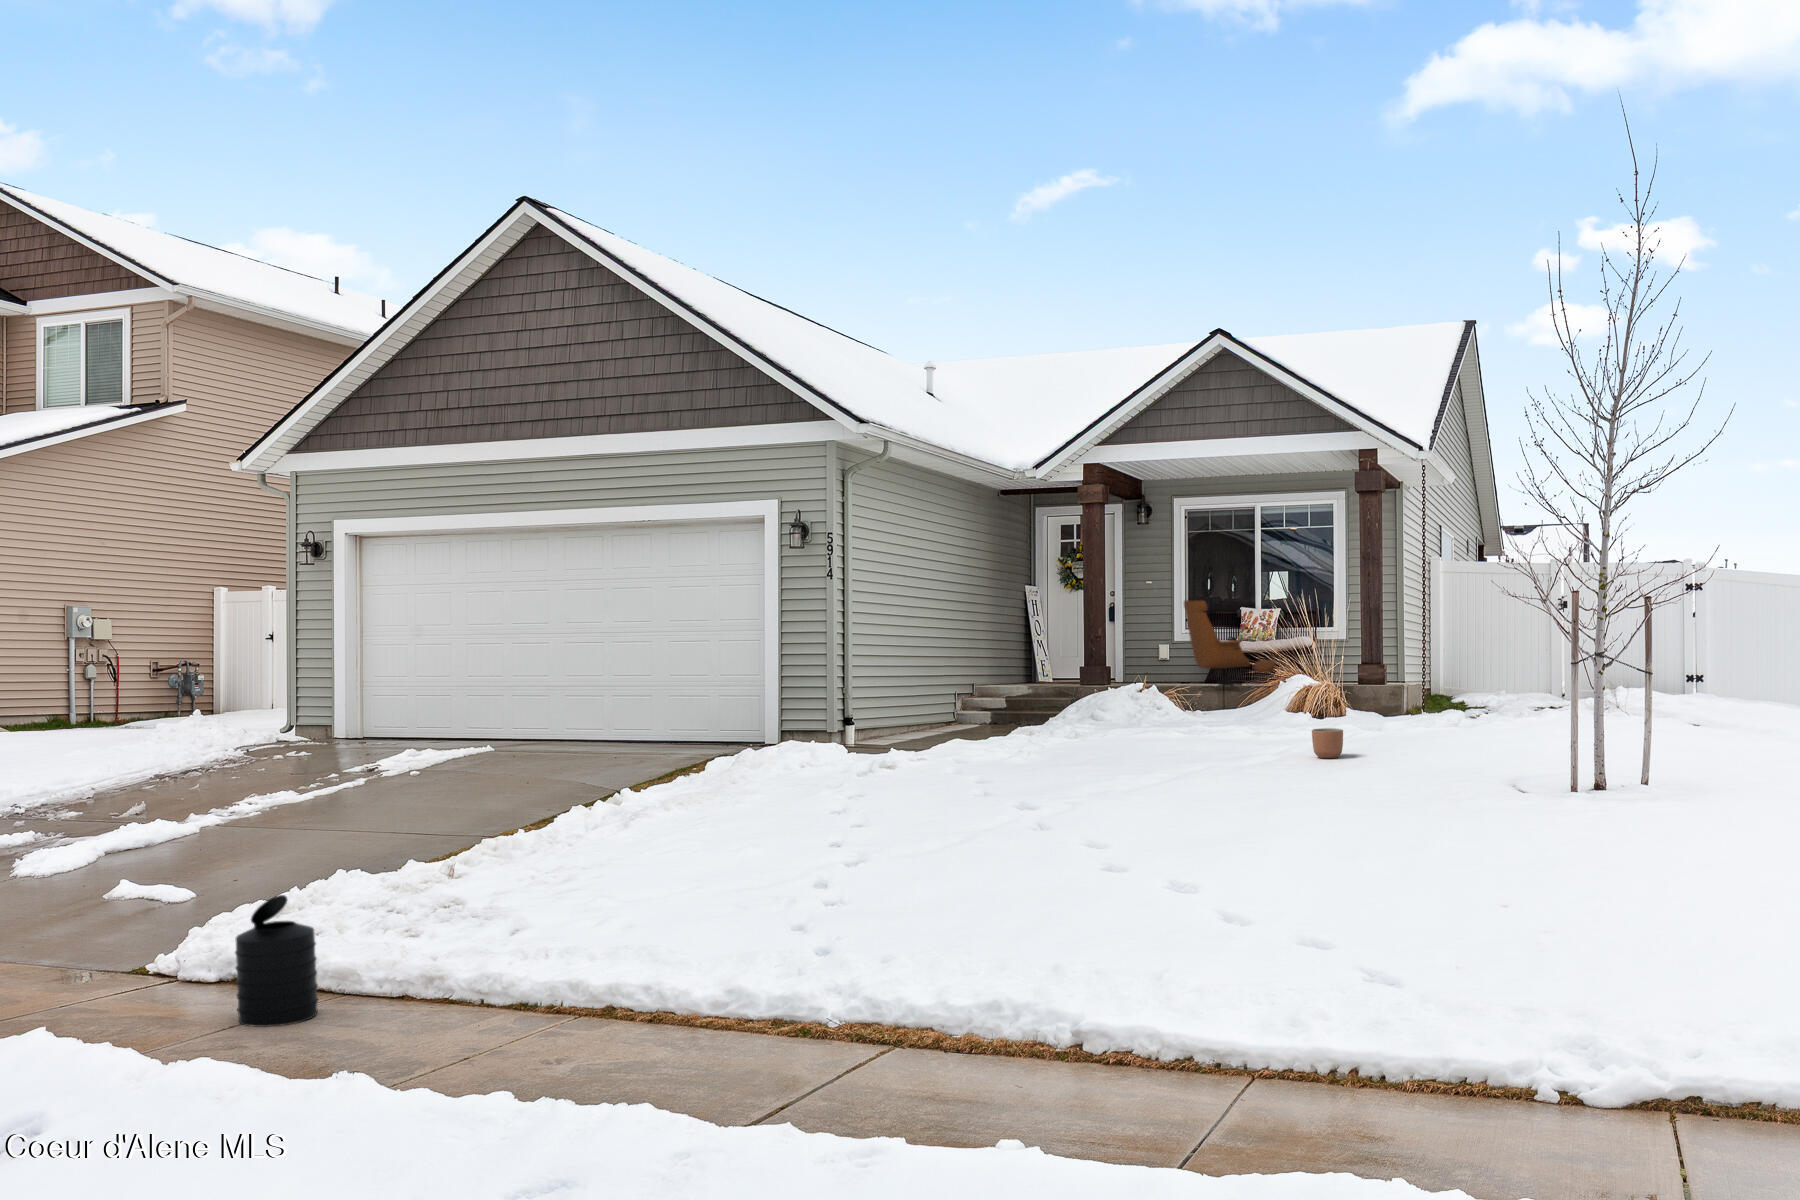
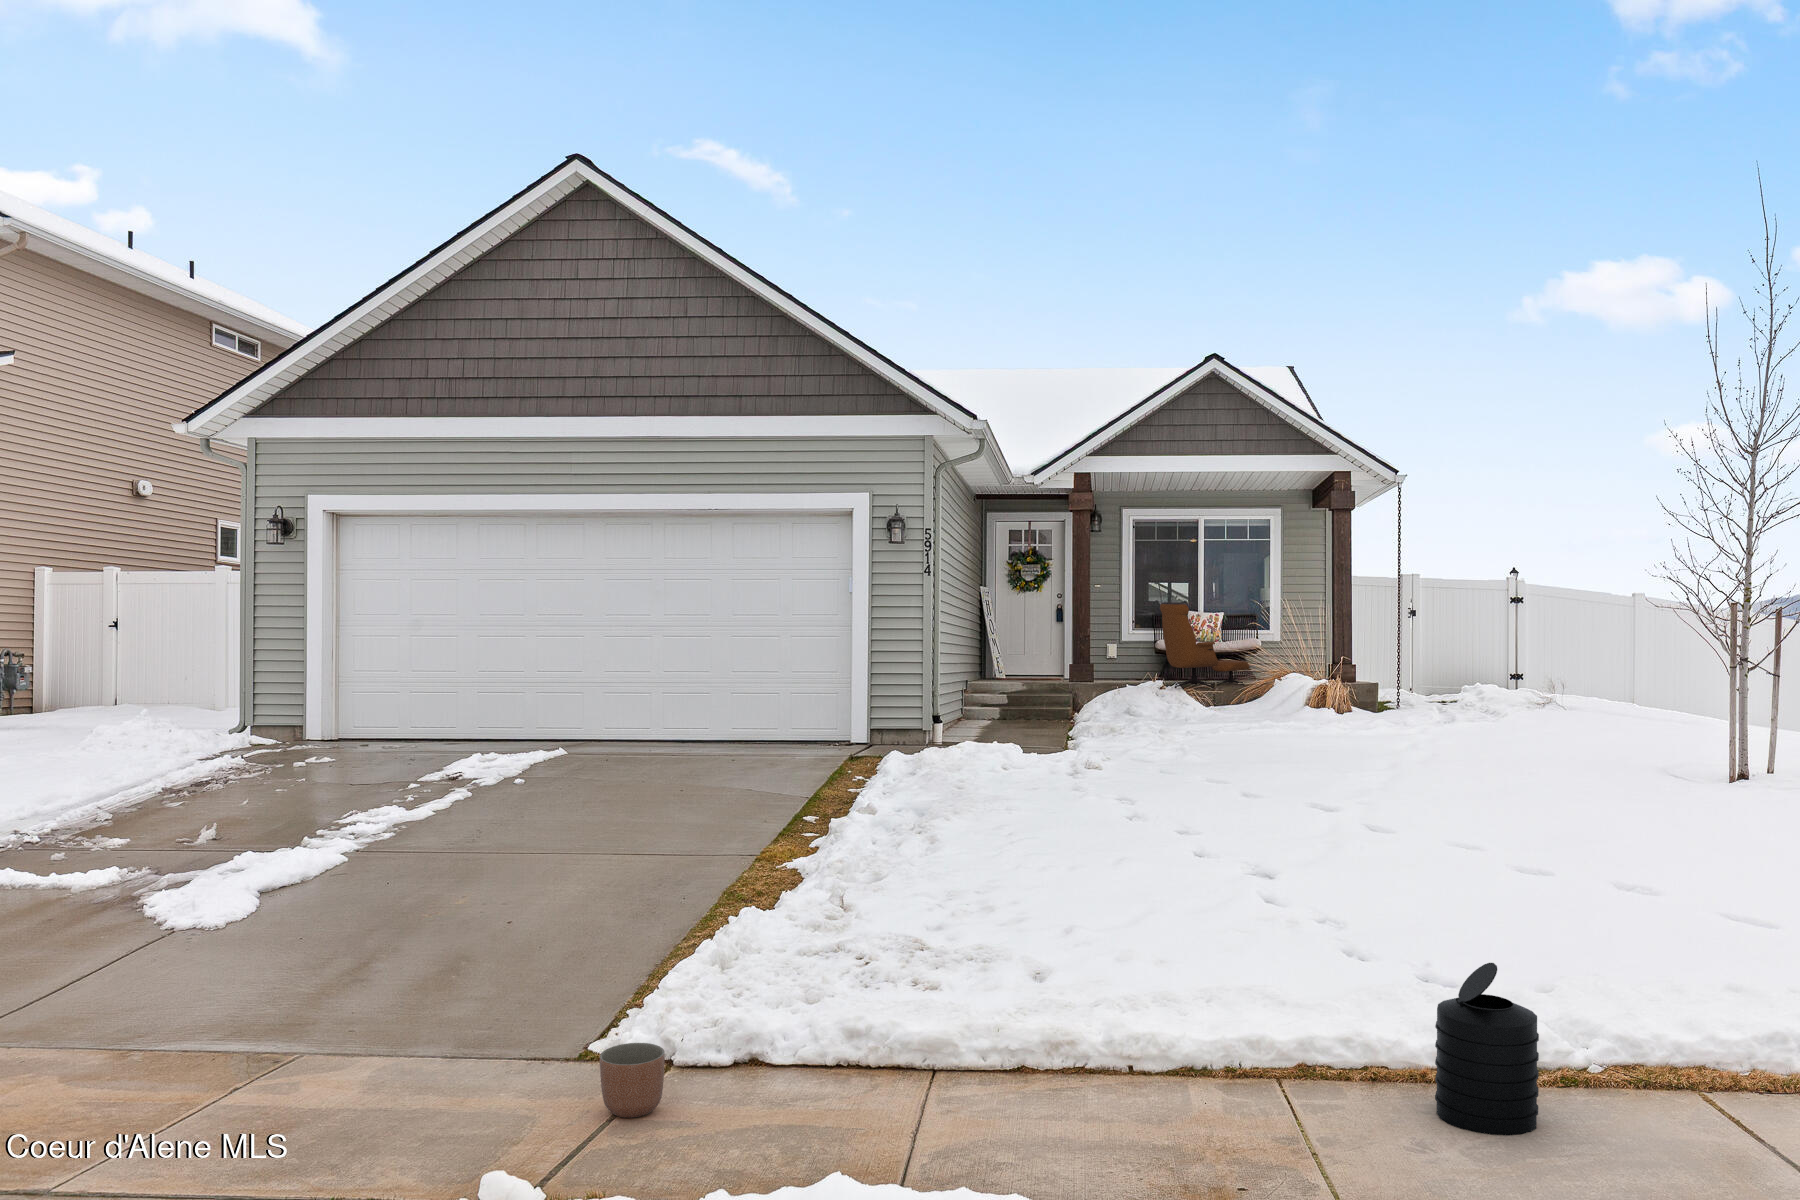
planter: present [1312,728,1343,758] -> present [600,1043,665,1118]
trash can: present [235,895,318,1027] -> present [1435,963,1539,1135]

